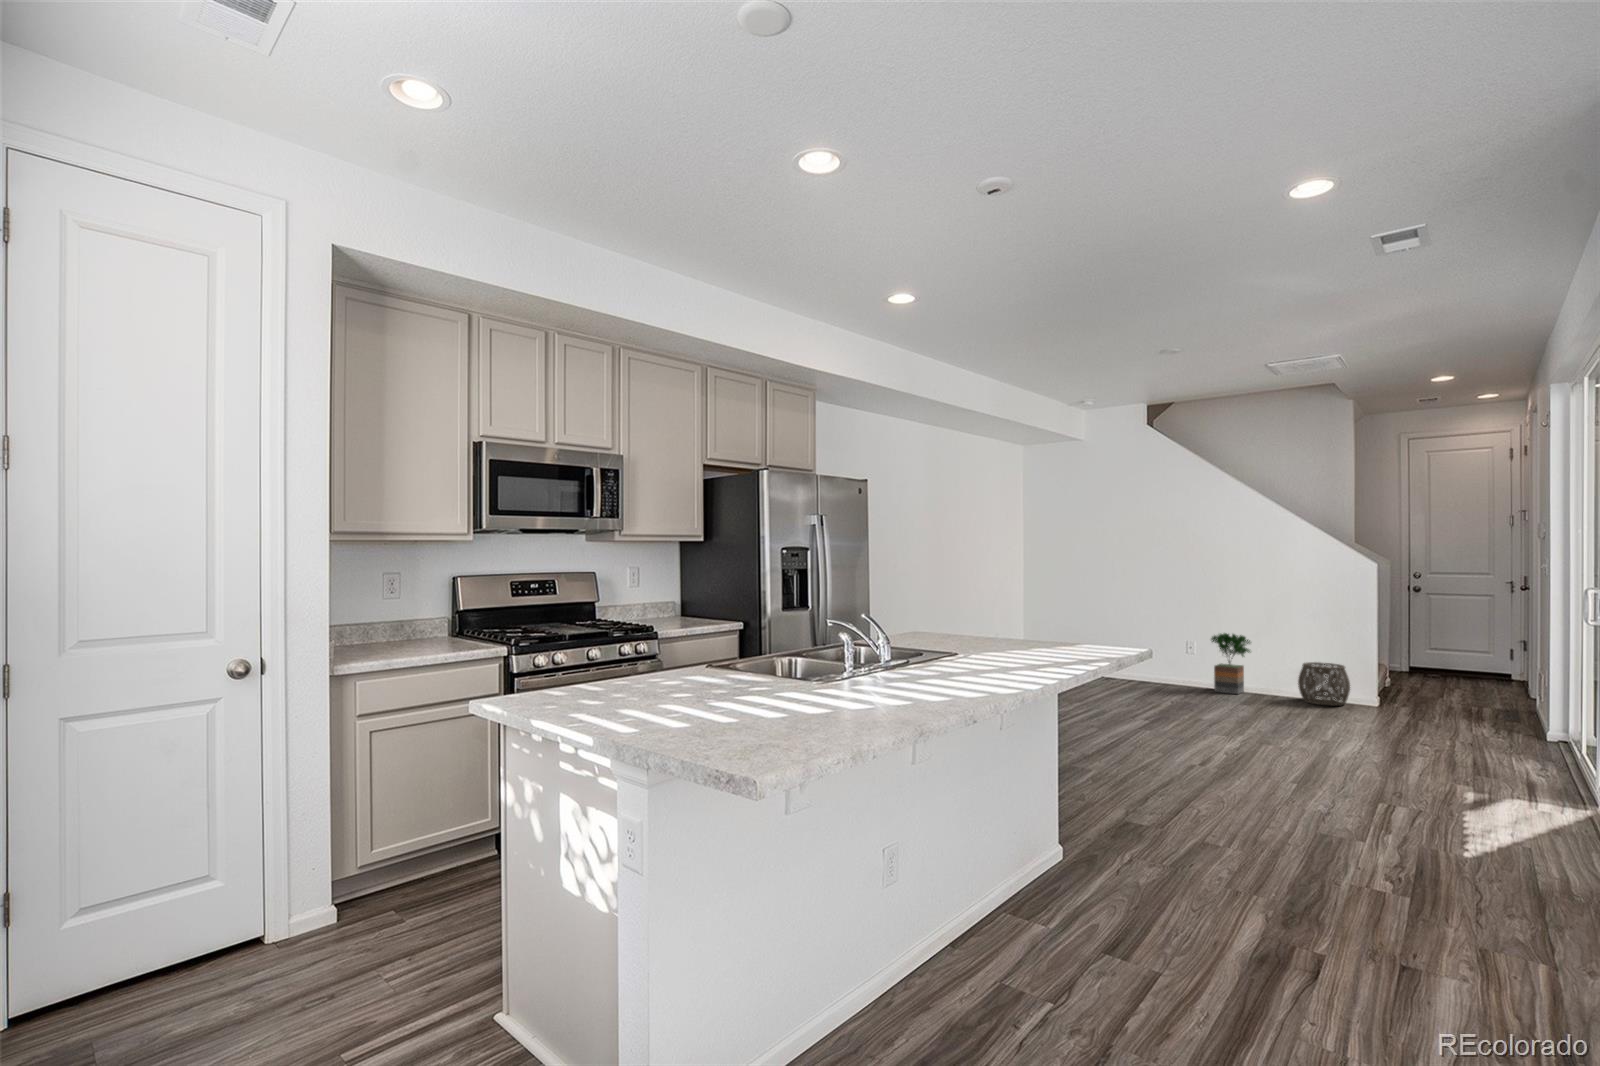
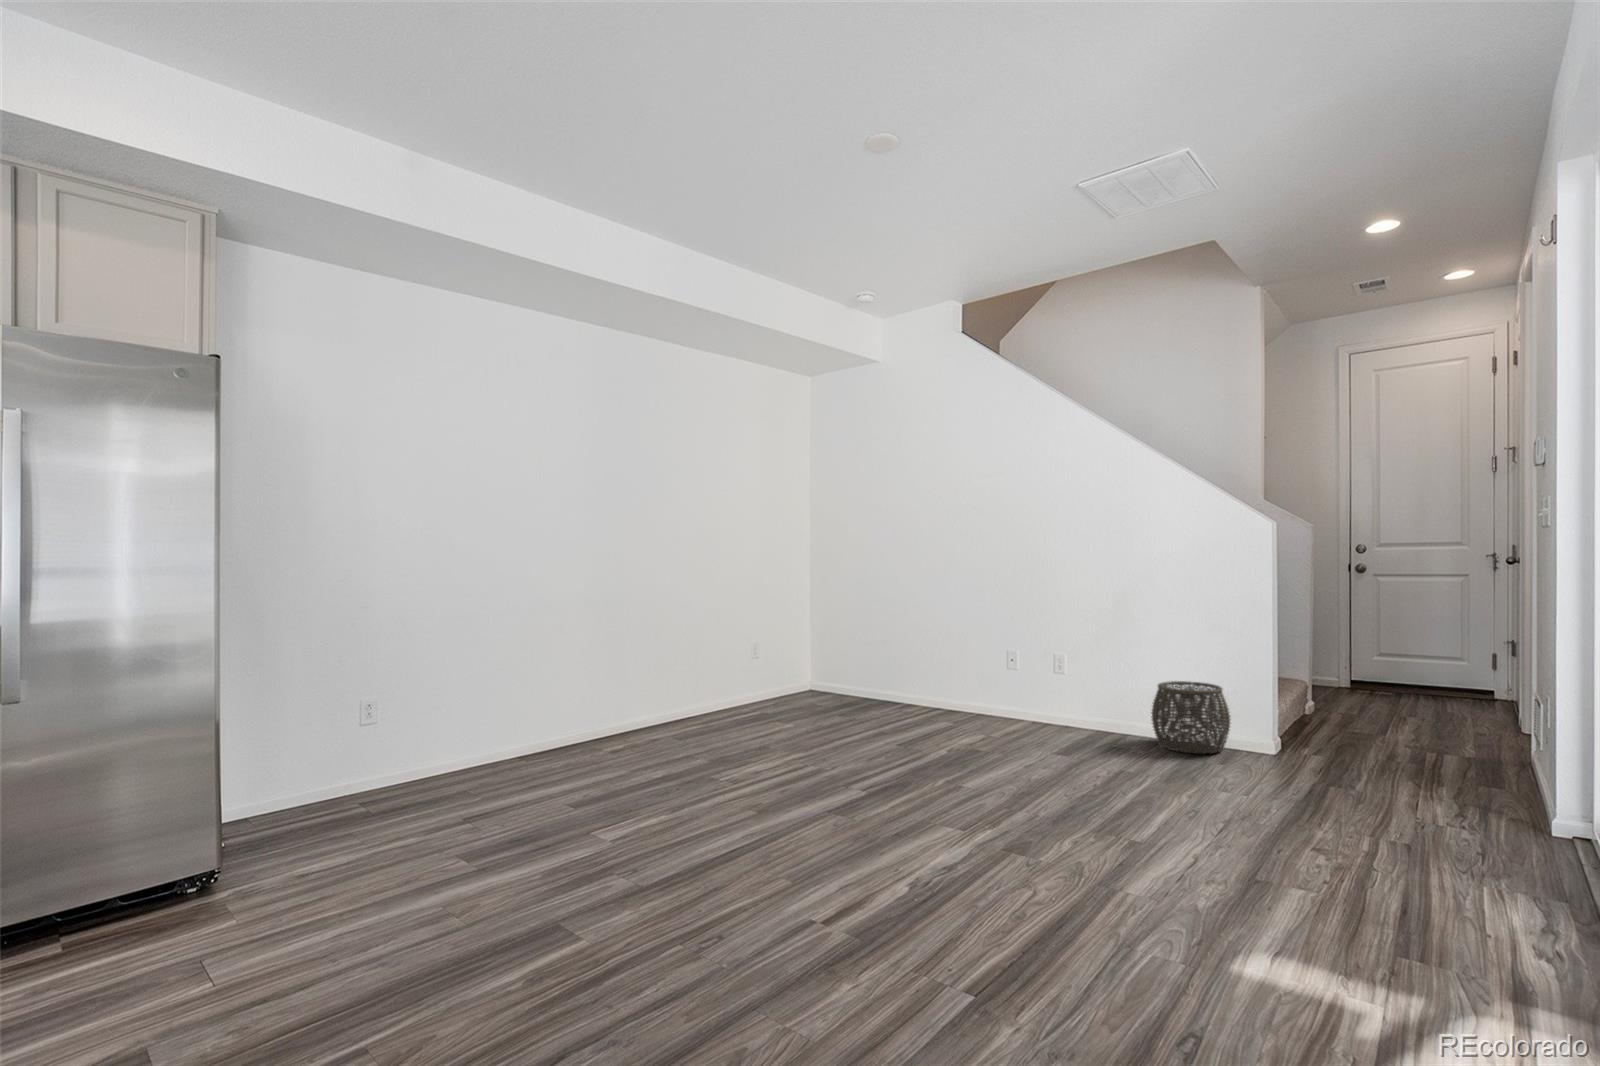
potted tree: present [1211,633,1250,694] -> none [1030,634,1093,732]

